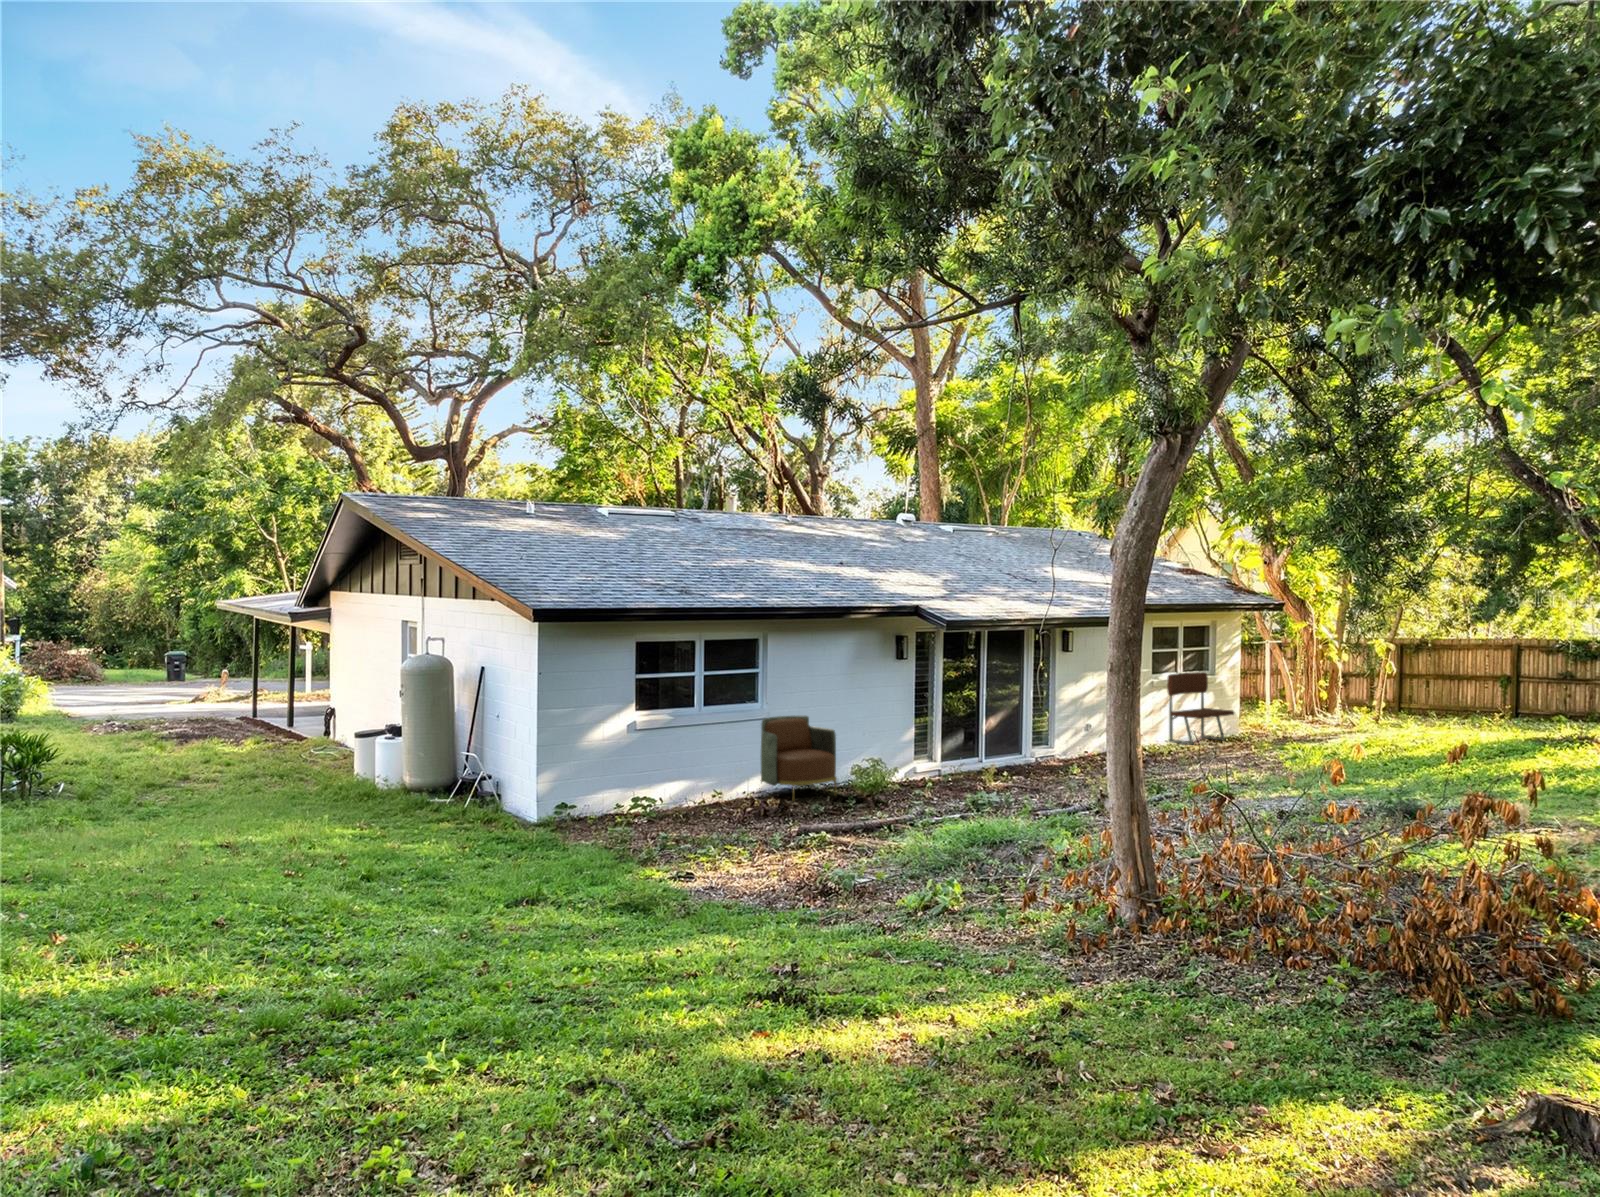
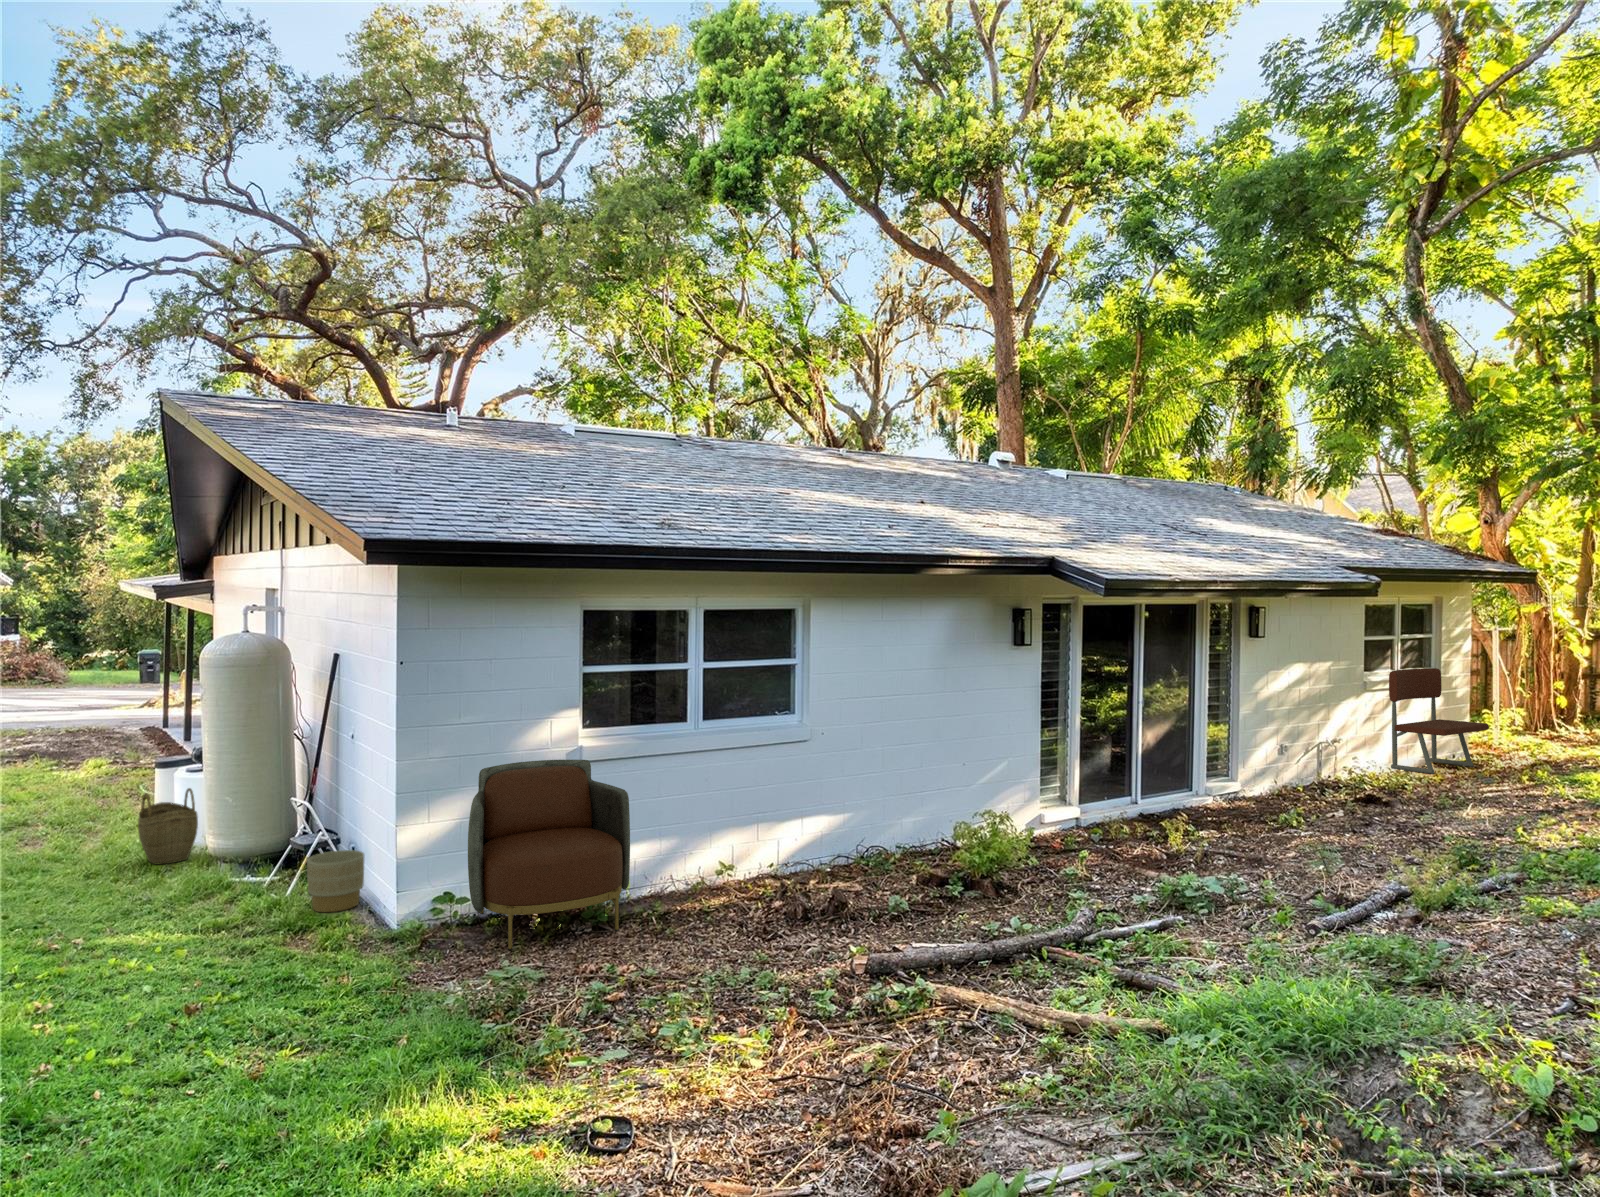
armchair: present [761,716,837,798] -> present [468,760,630,950]
woven basket: none [353,750,390,796] -> present [138,788,198,864]
planter: none [484,781,515,814] -> present [307,850,364,912]

